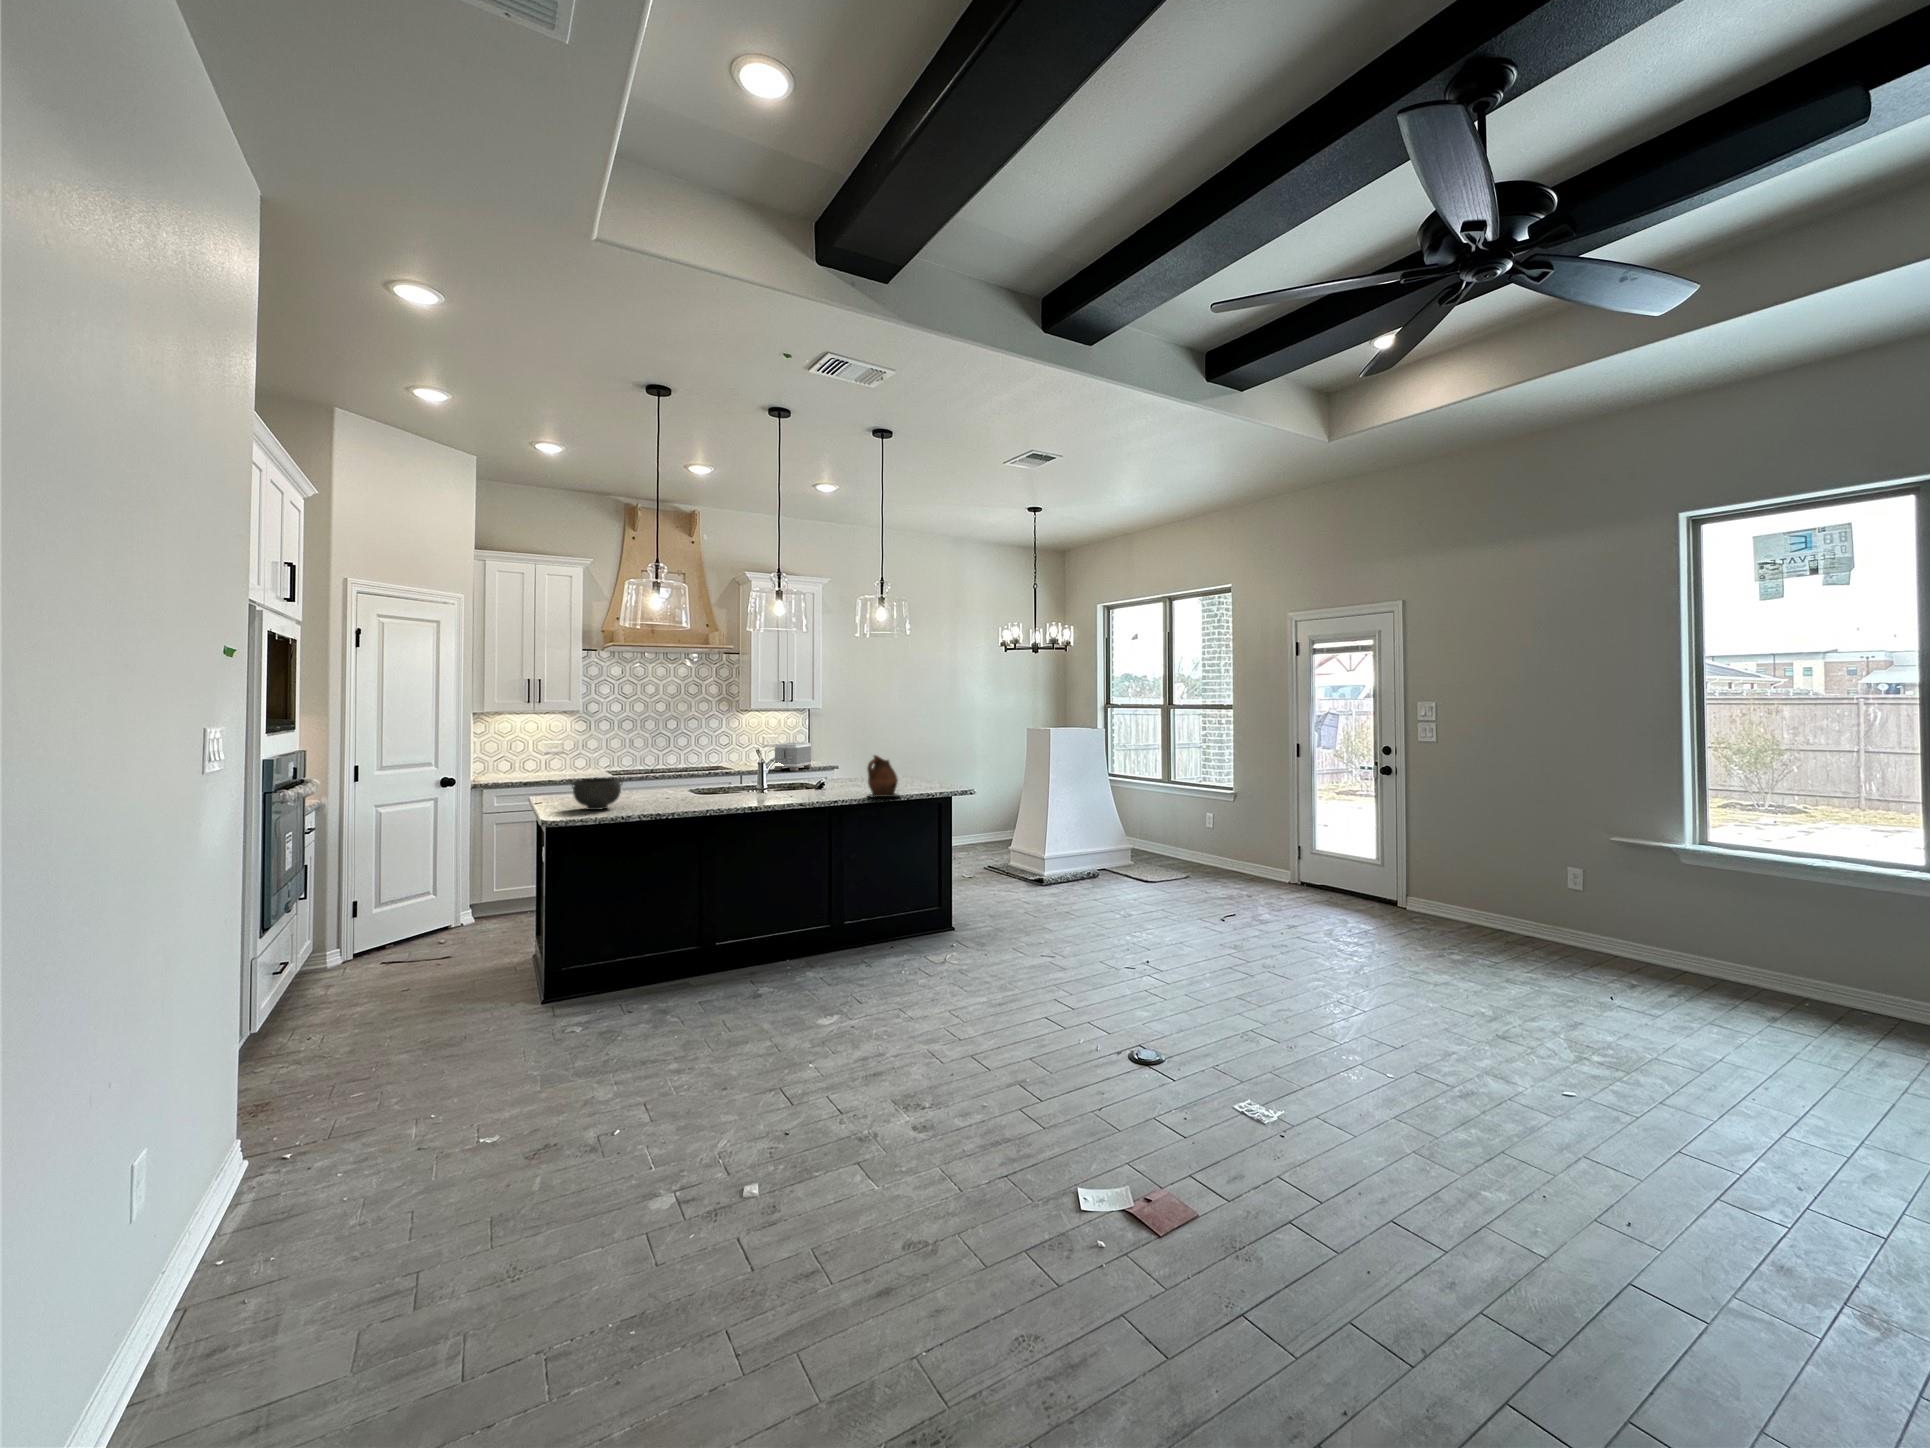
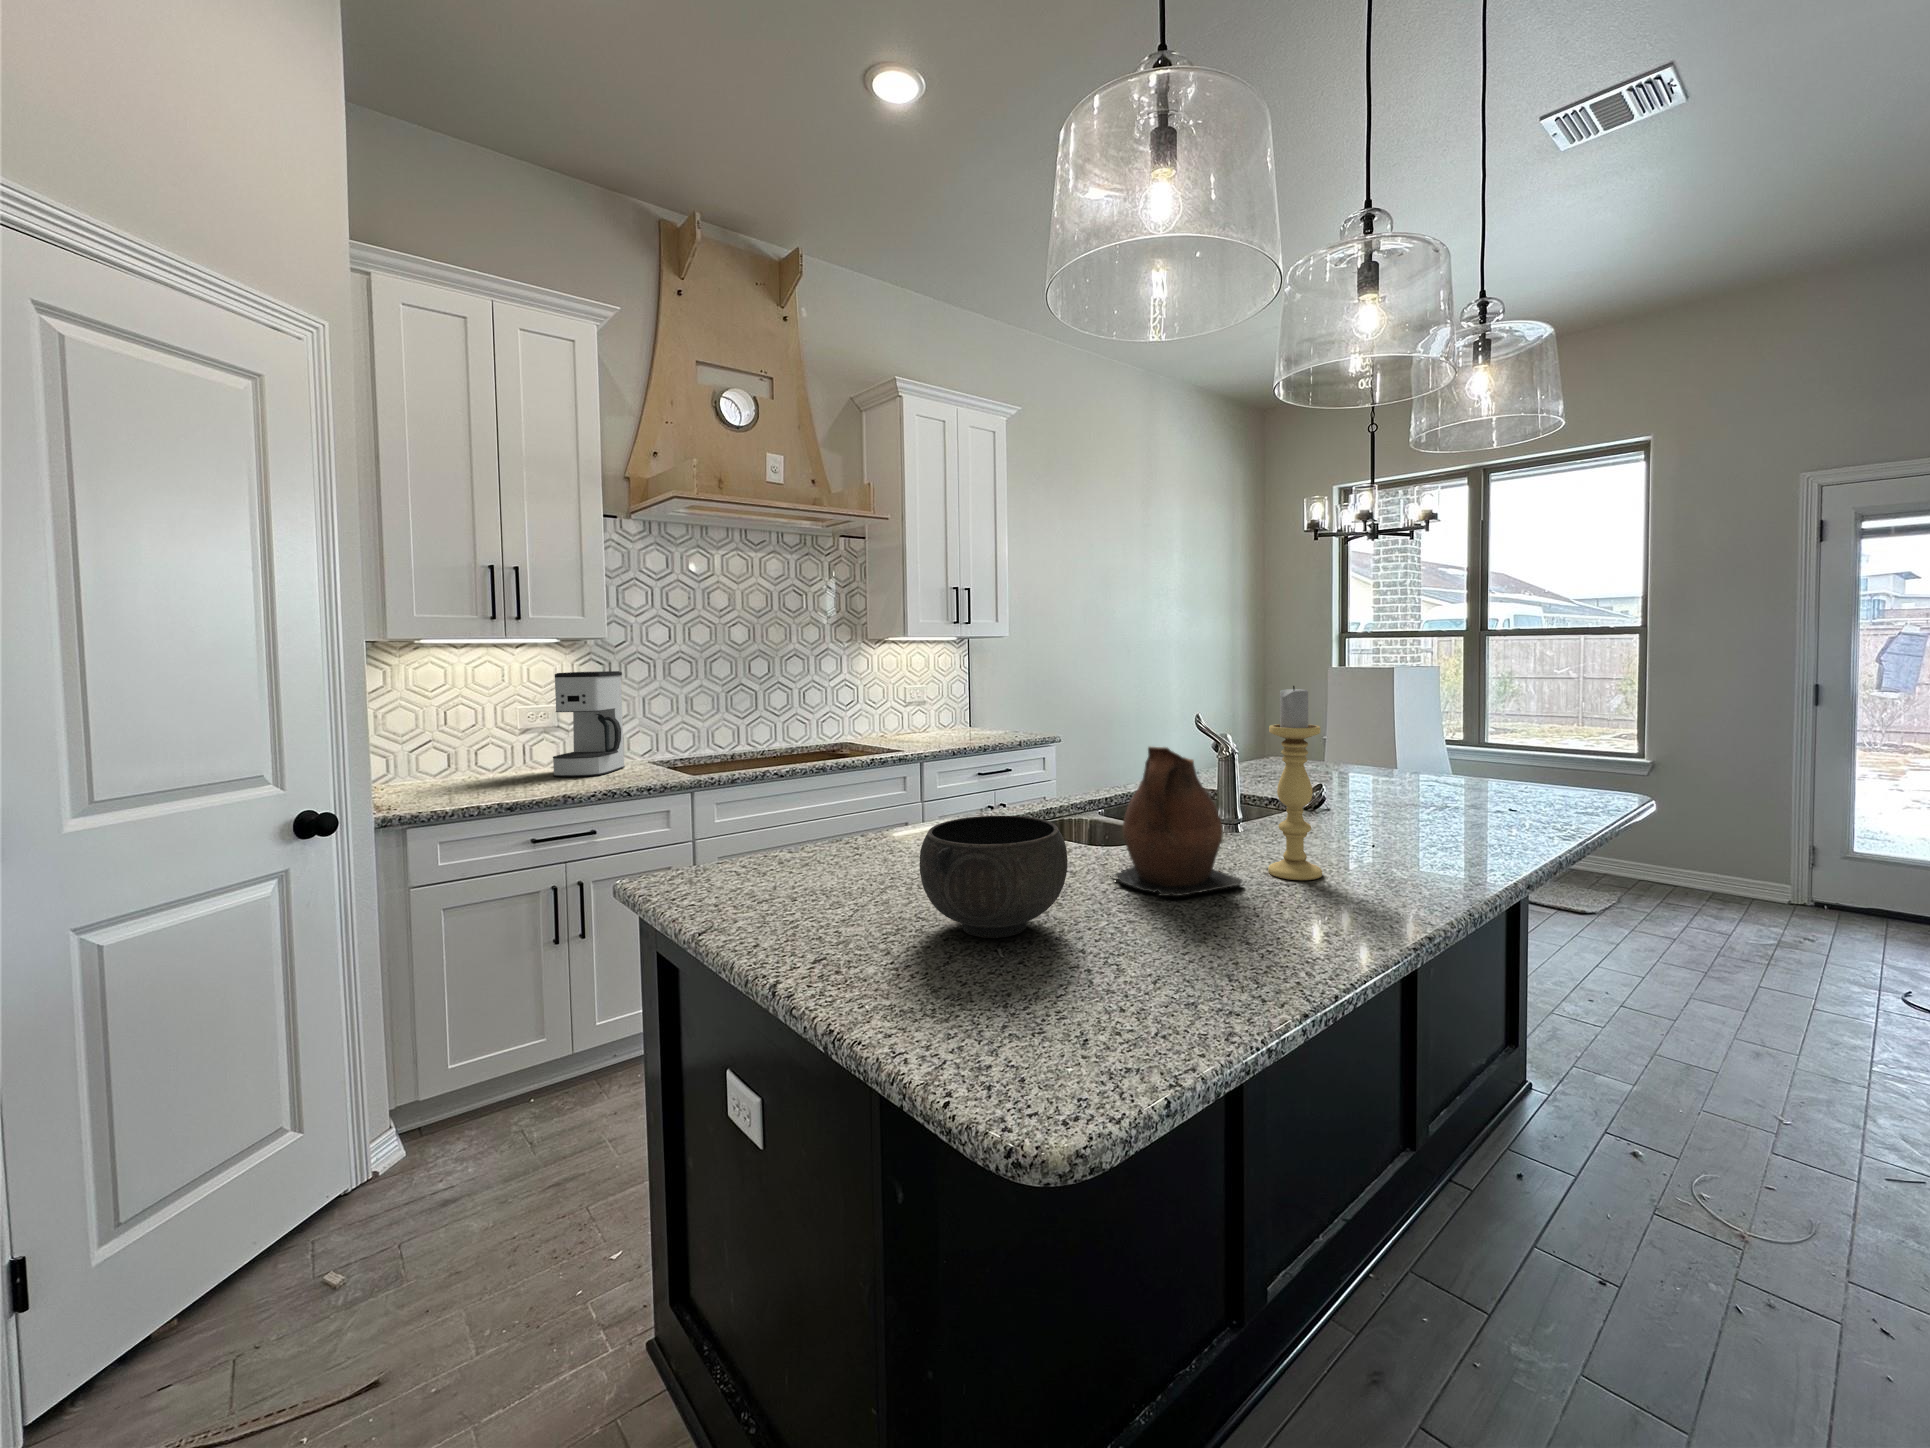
coffee maker: none [556,726,592,775] -> present [553,671,625,777]
candle holder: none [713,741,732,807] -> present [1268,686,1322,880]
toaster: present [774,742,812,771] -> none [955,694,999,745]
ceramic pitcher: present [867,755,899,797] -> present [1110,747,1242,896]

